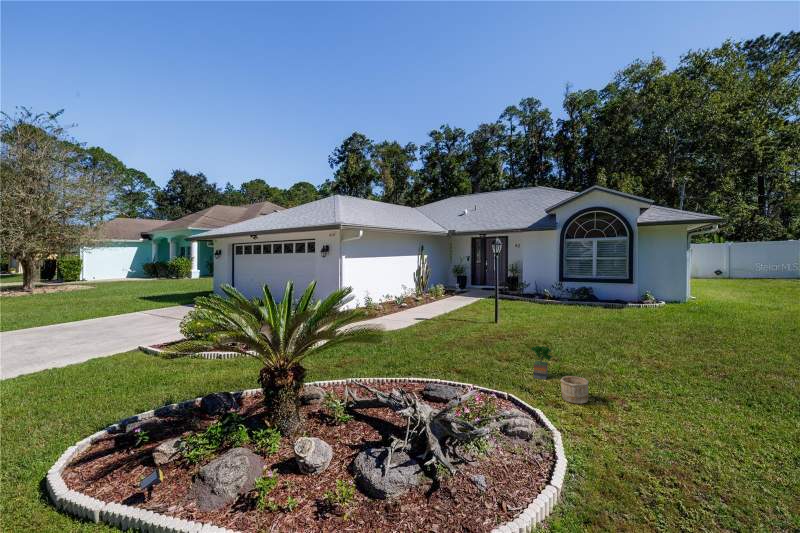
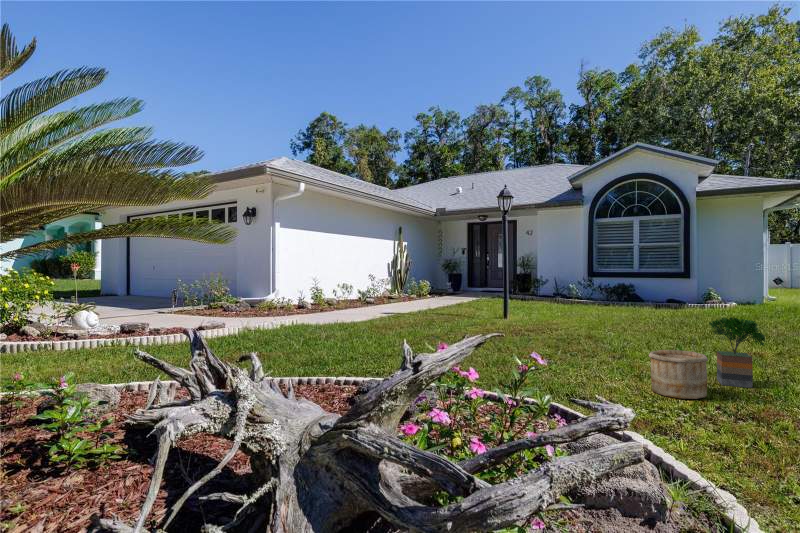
potted tree: present [531,346,552,380] -> present [709,317,766,388]

